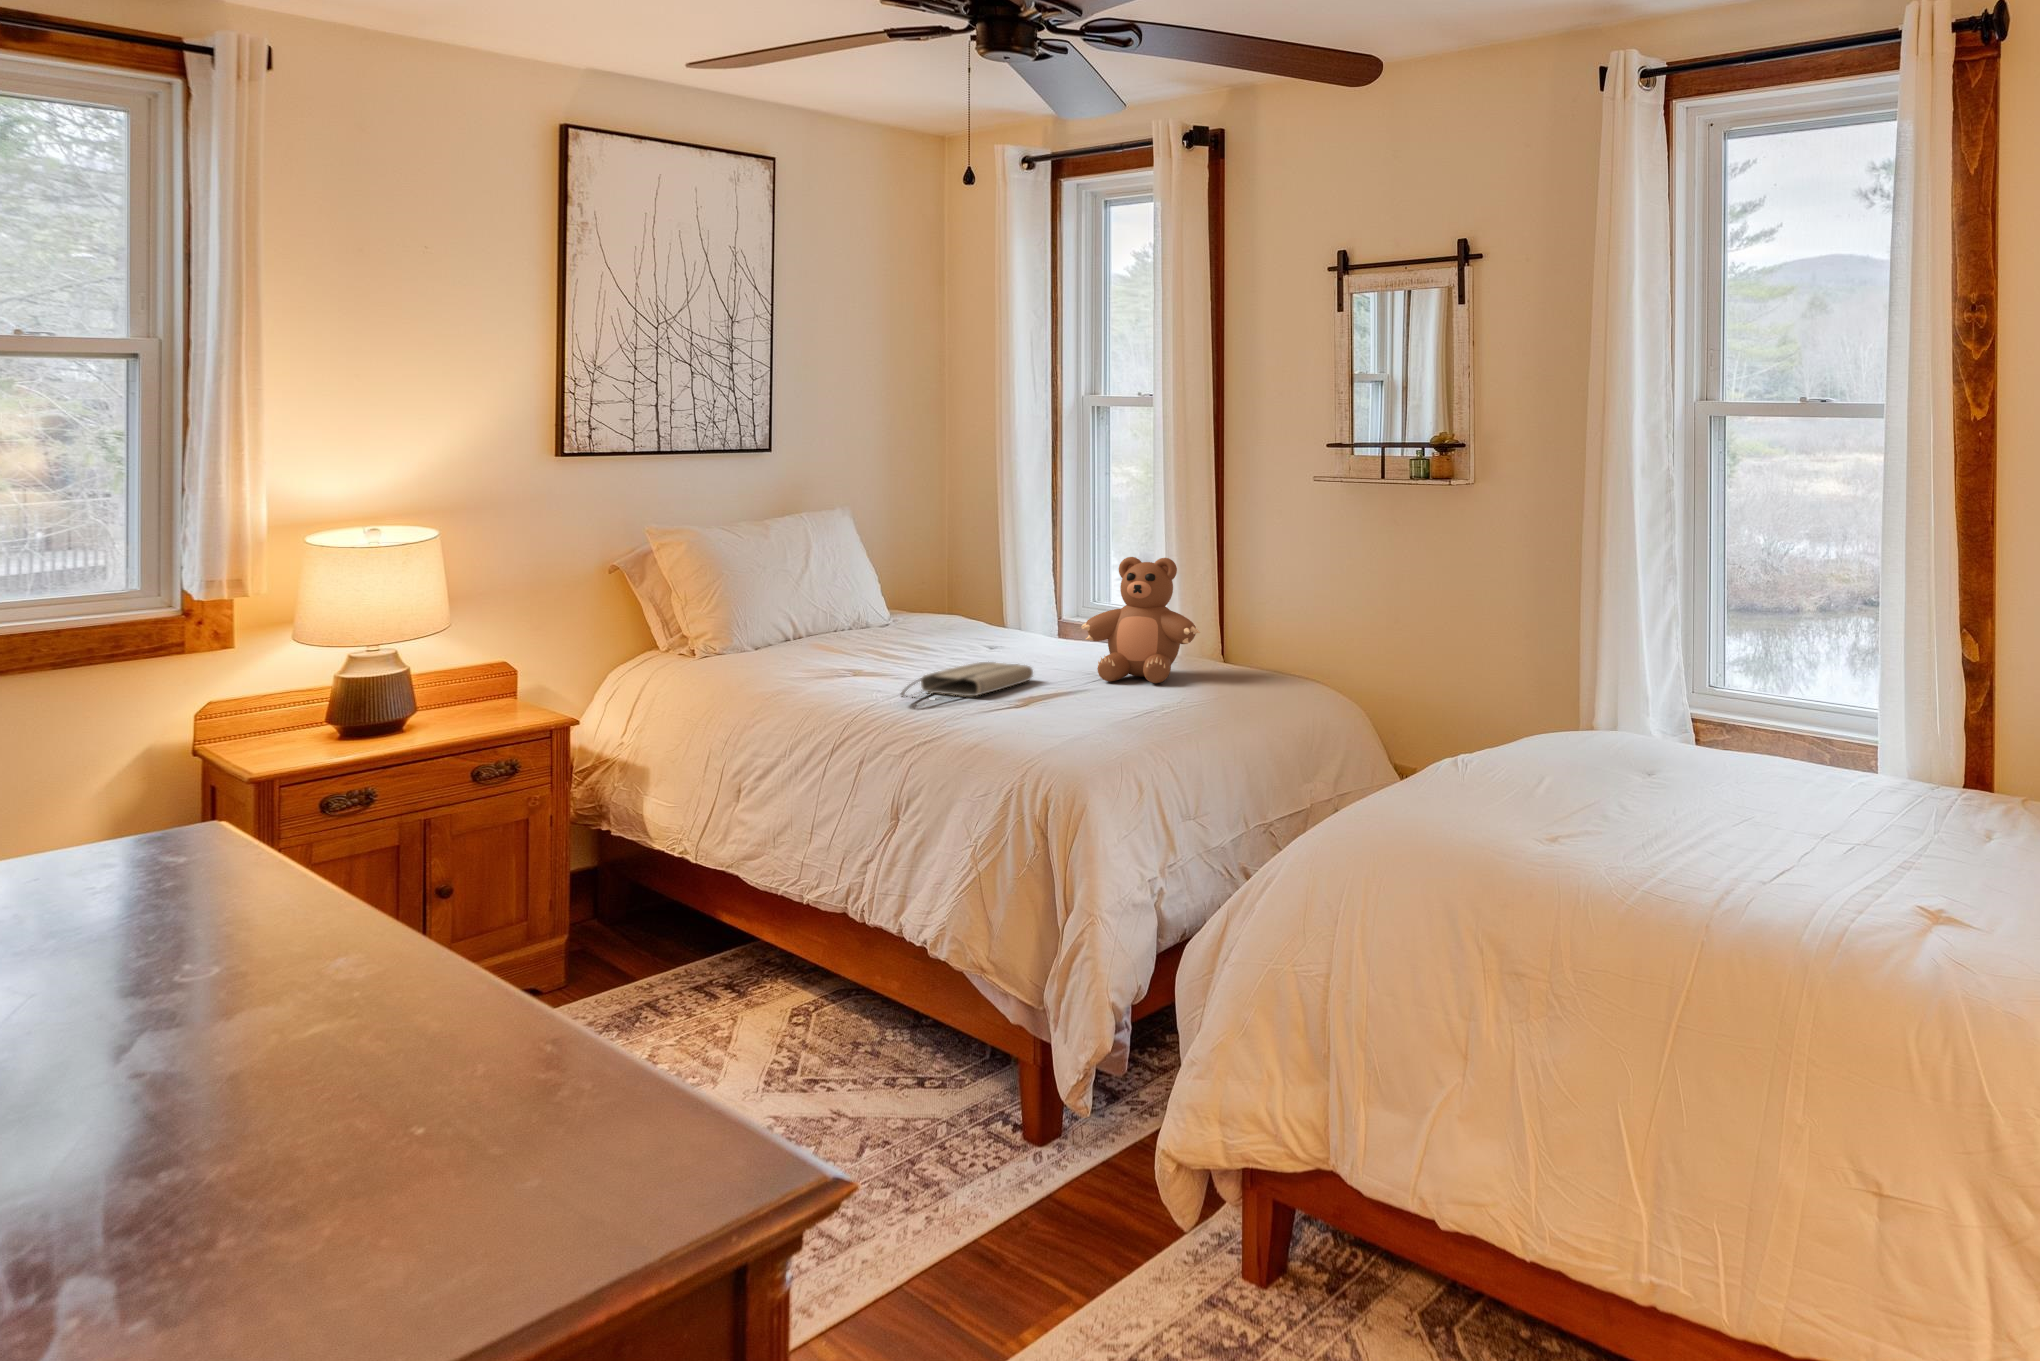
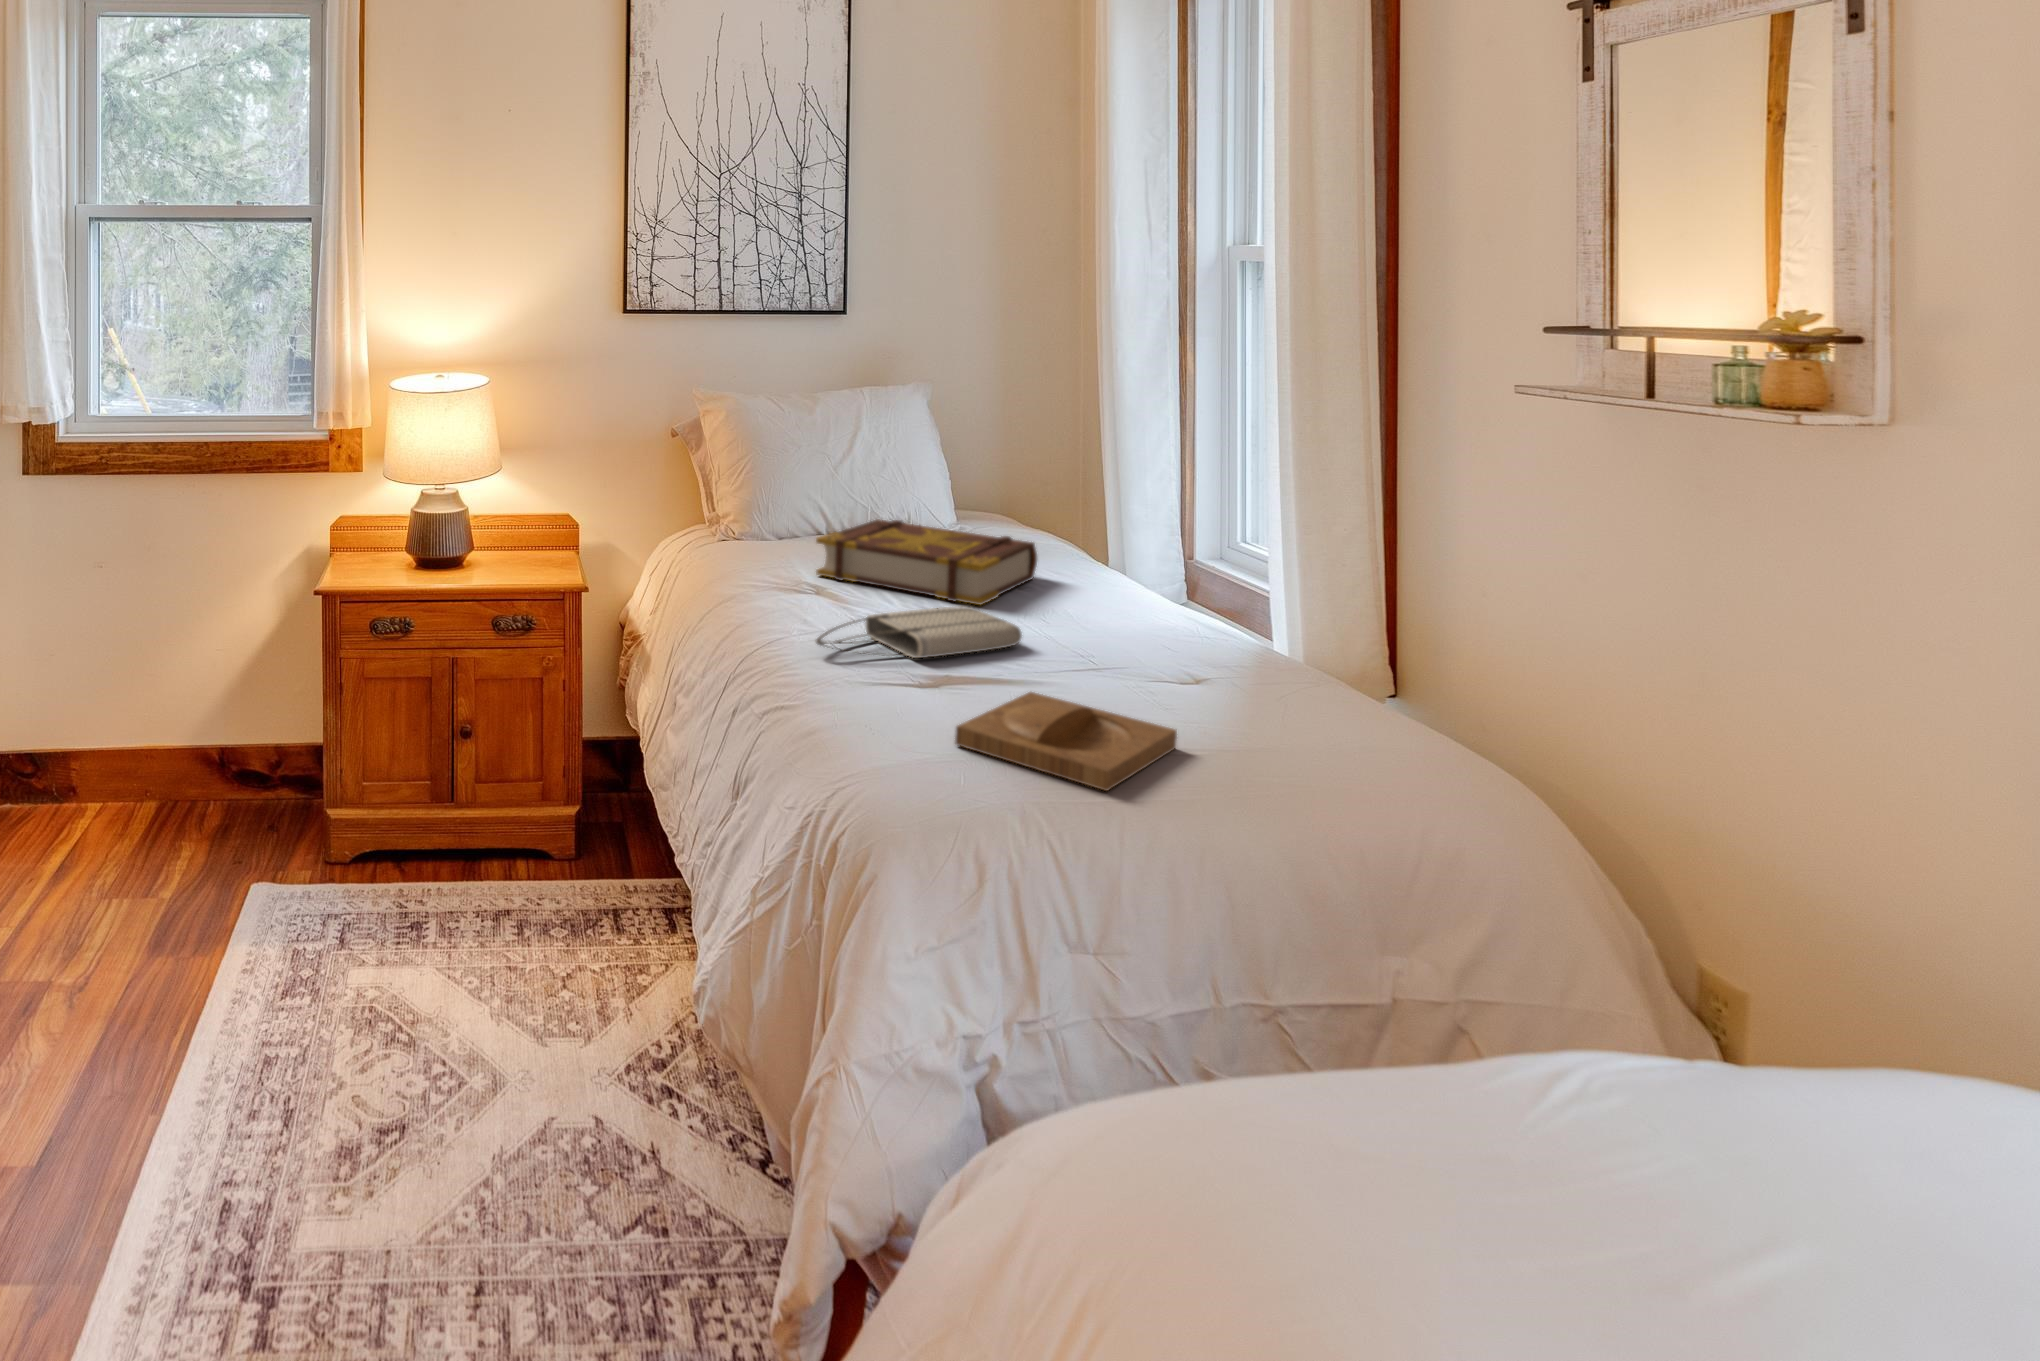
teddy bear: present [1081,557,1200,683] -> none [1095,491,1277,694]
book: none [830,618,995,667] -> present [816,519,1037,605]
tray: none [1055,693,1173,729] -> present [955,692,1177,791]

